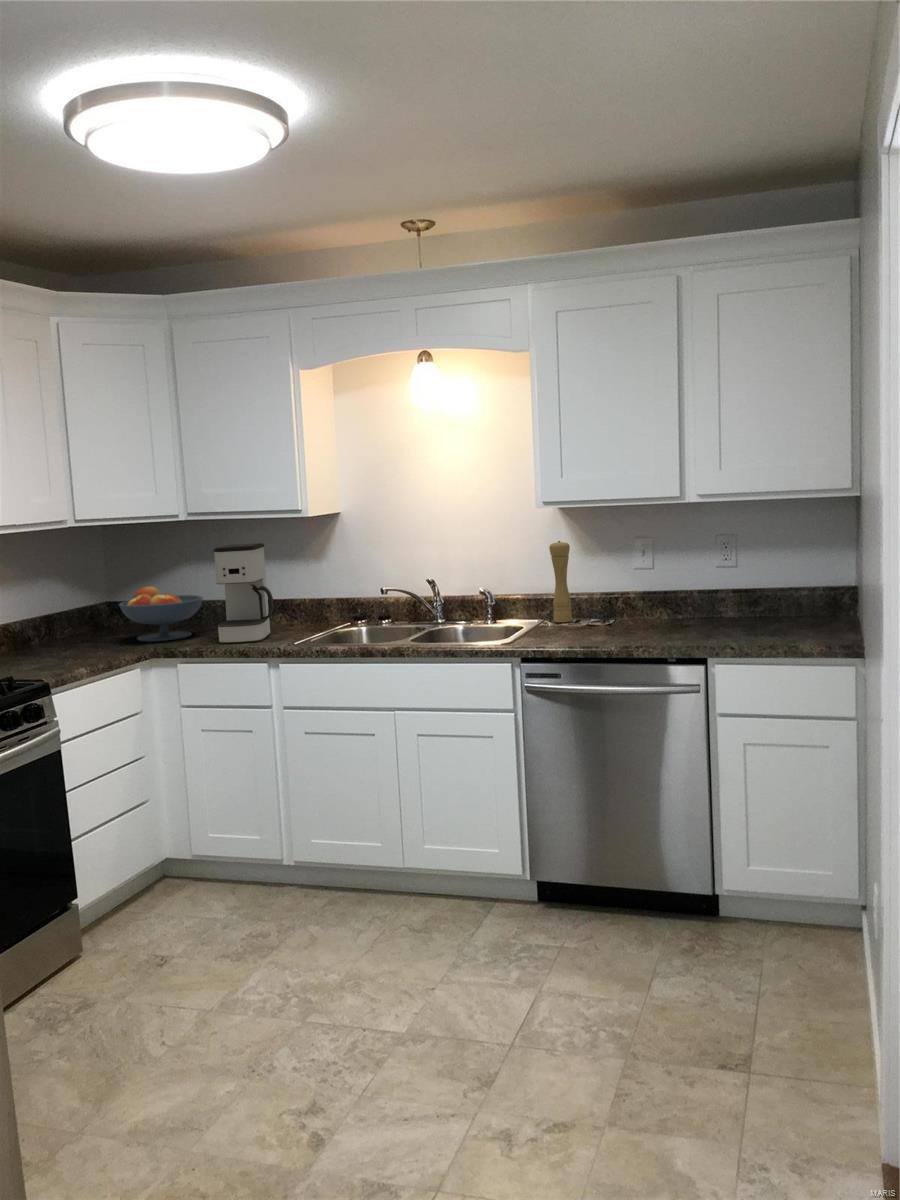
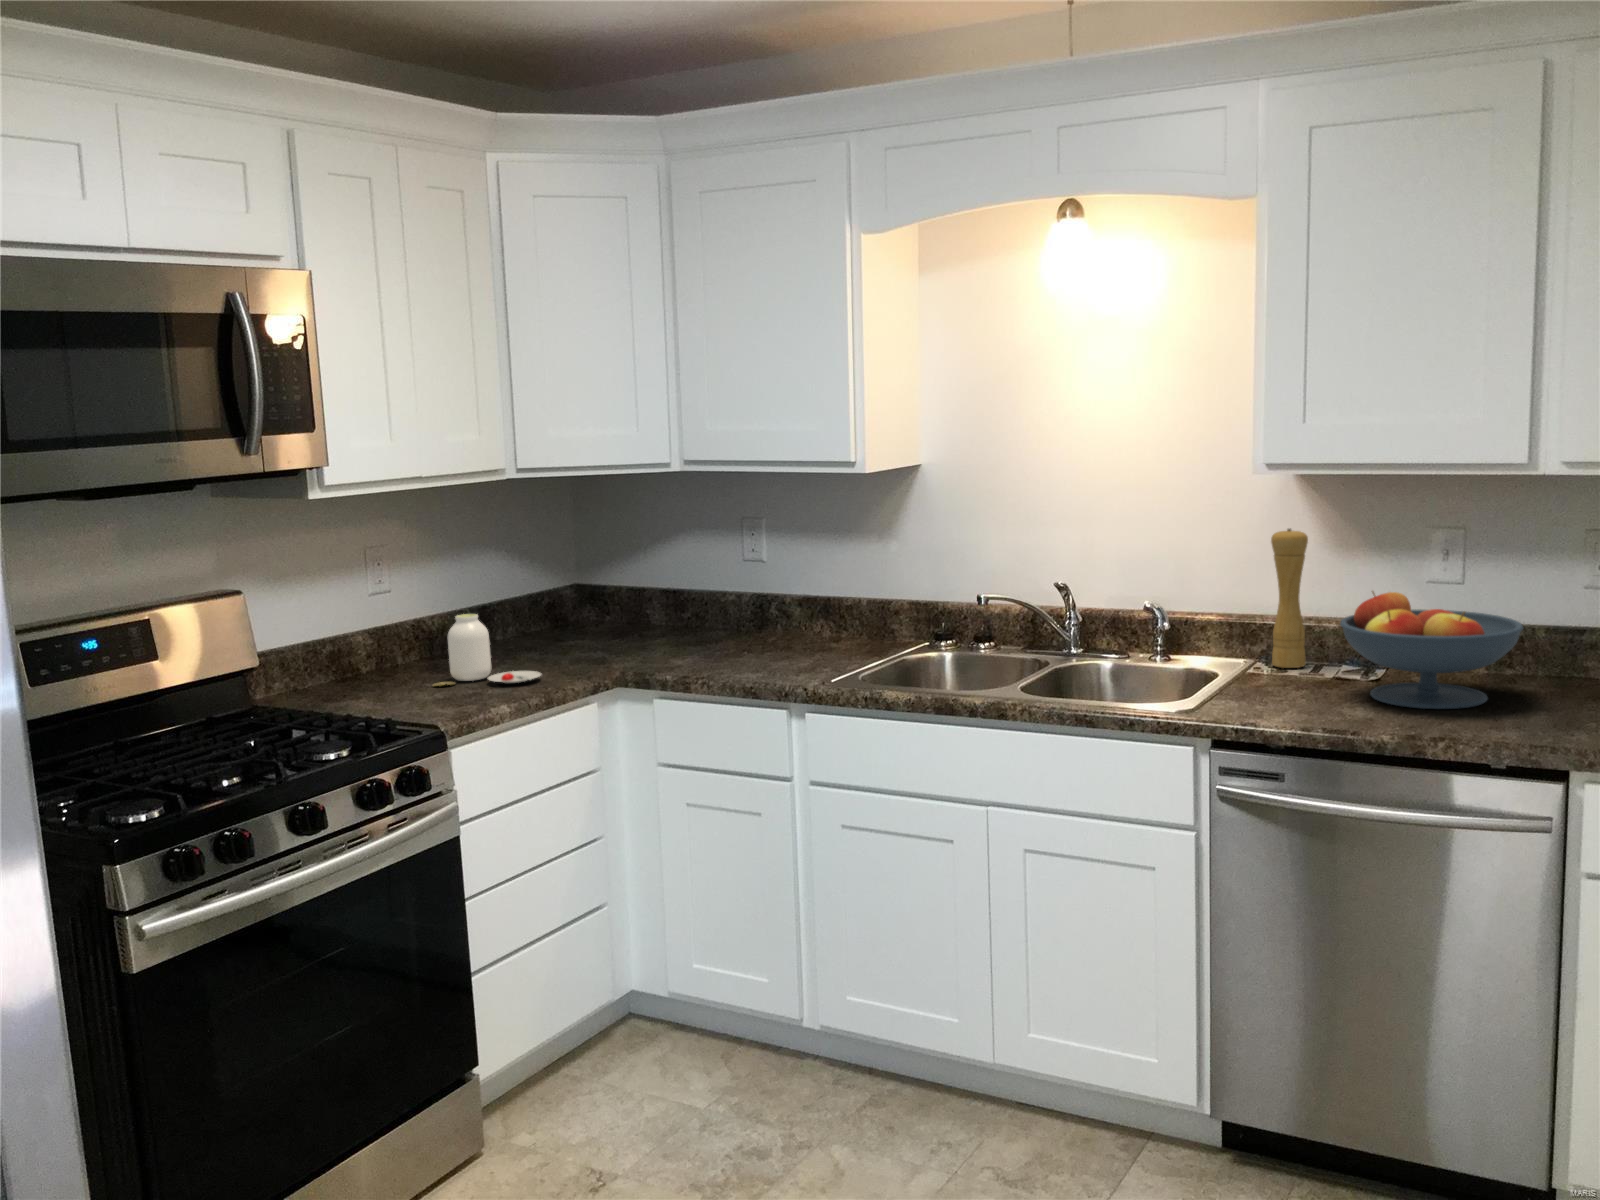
coffee maker: present [214,543,273,644] -> none [717,512,806,672]
fruit bowl: present [119,587,203,642] -> present [1340,591,1523,709]
jar: none [28,615,102,662] -> present [433,614,541,686]

